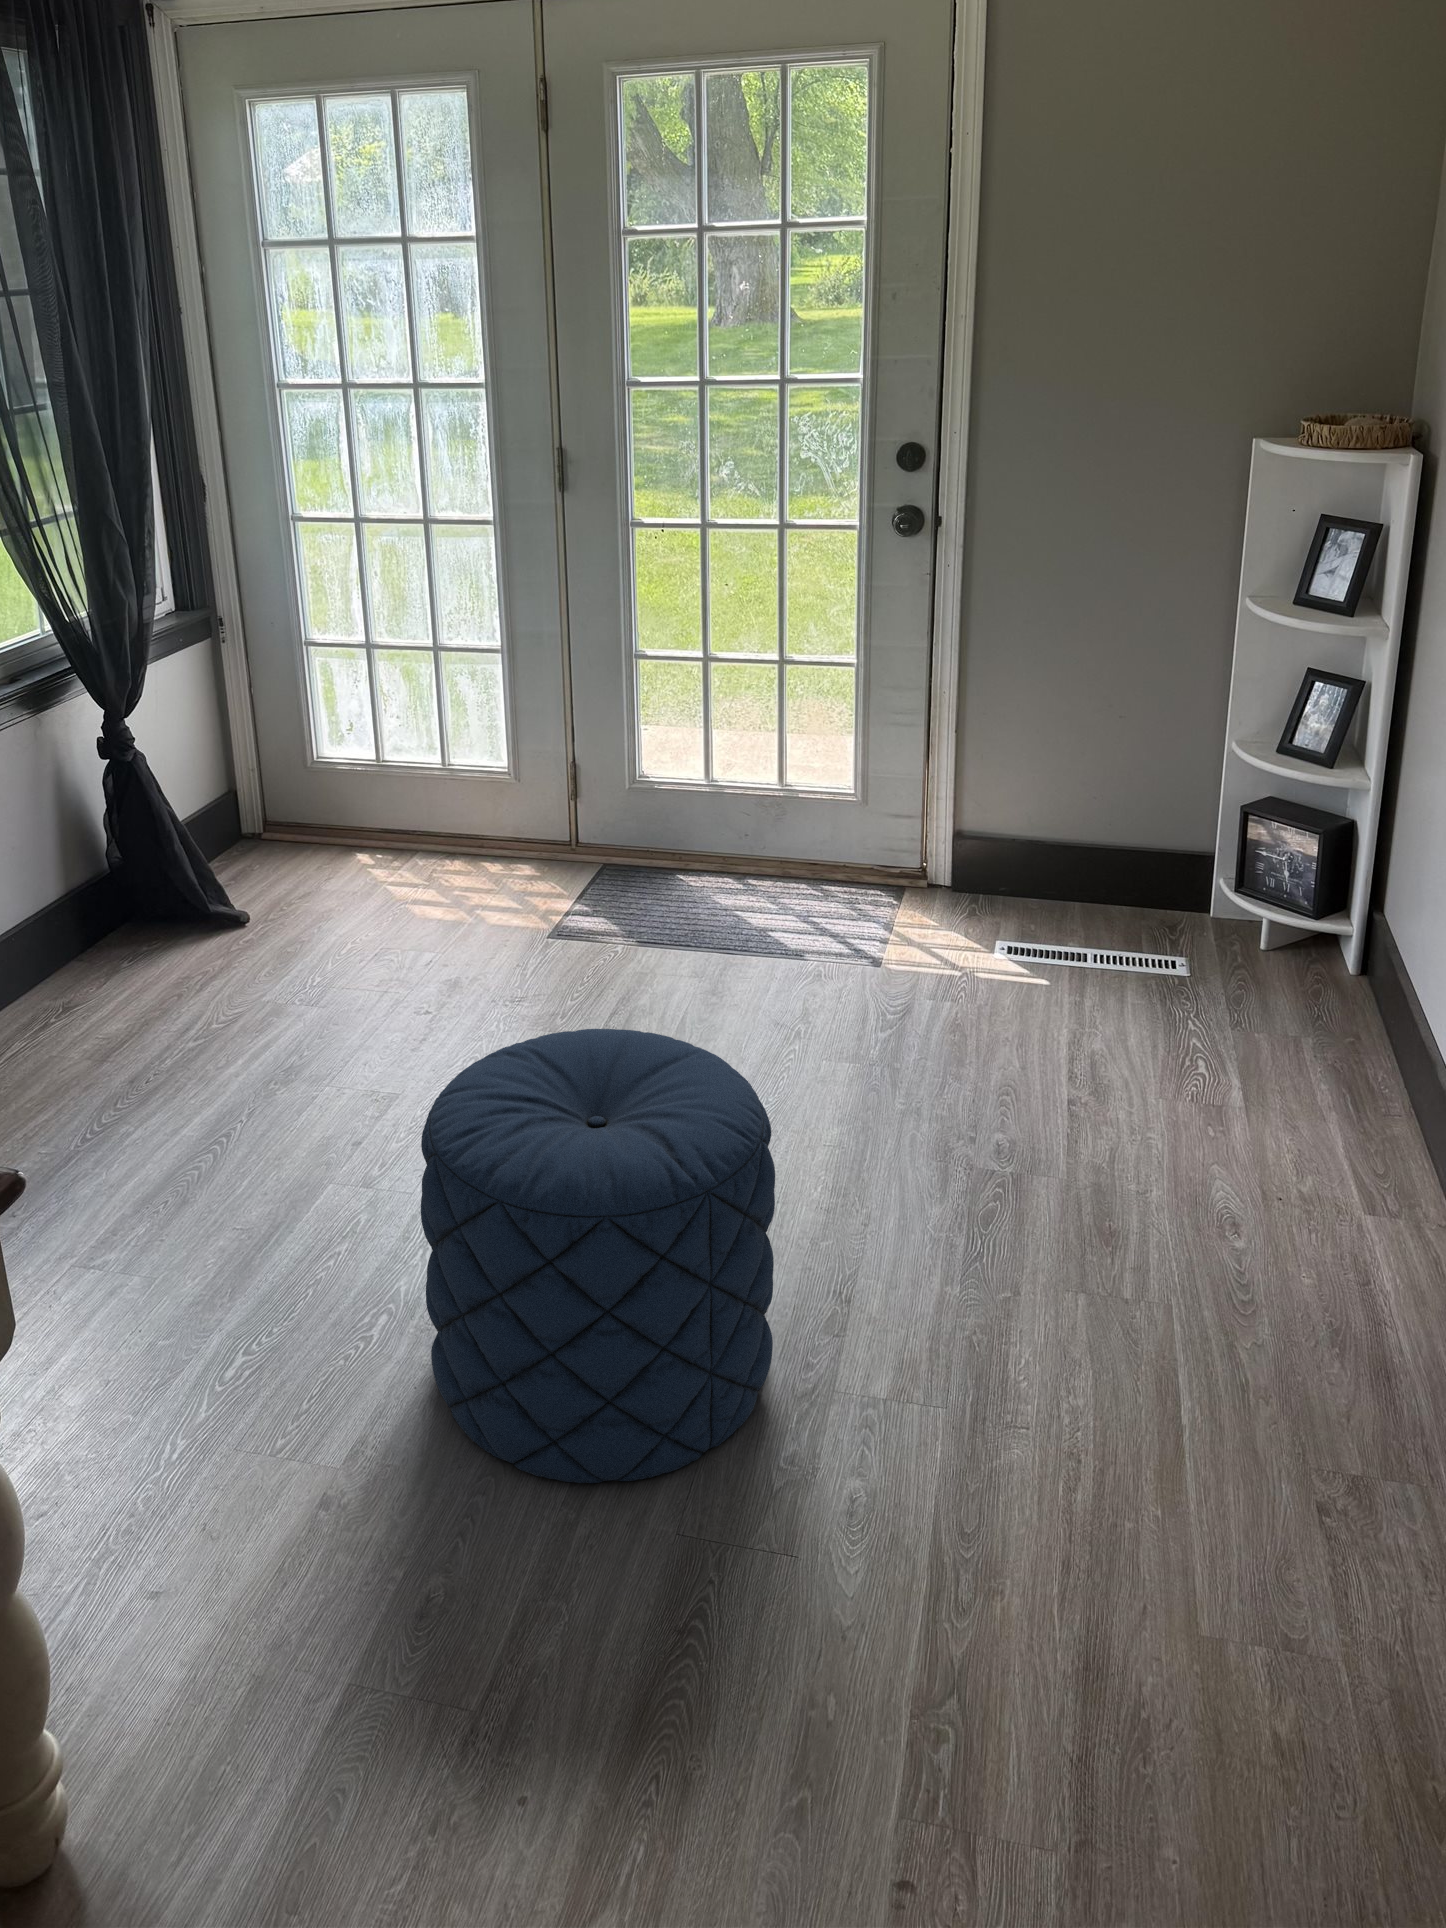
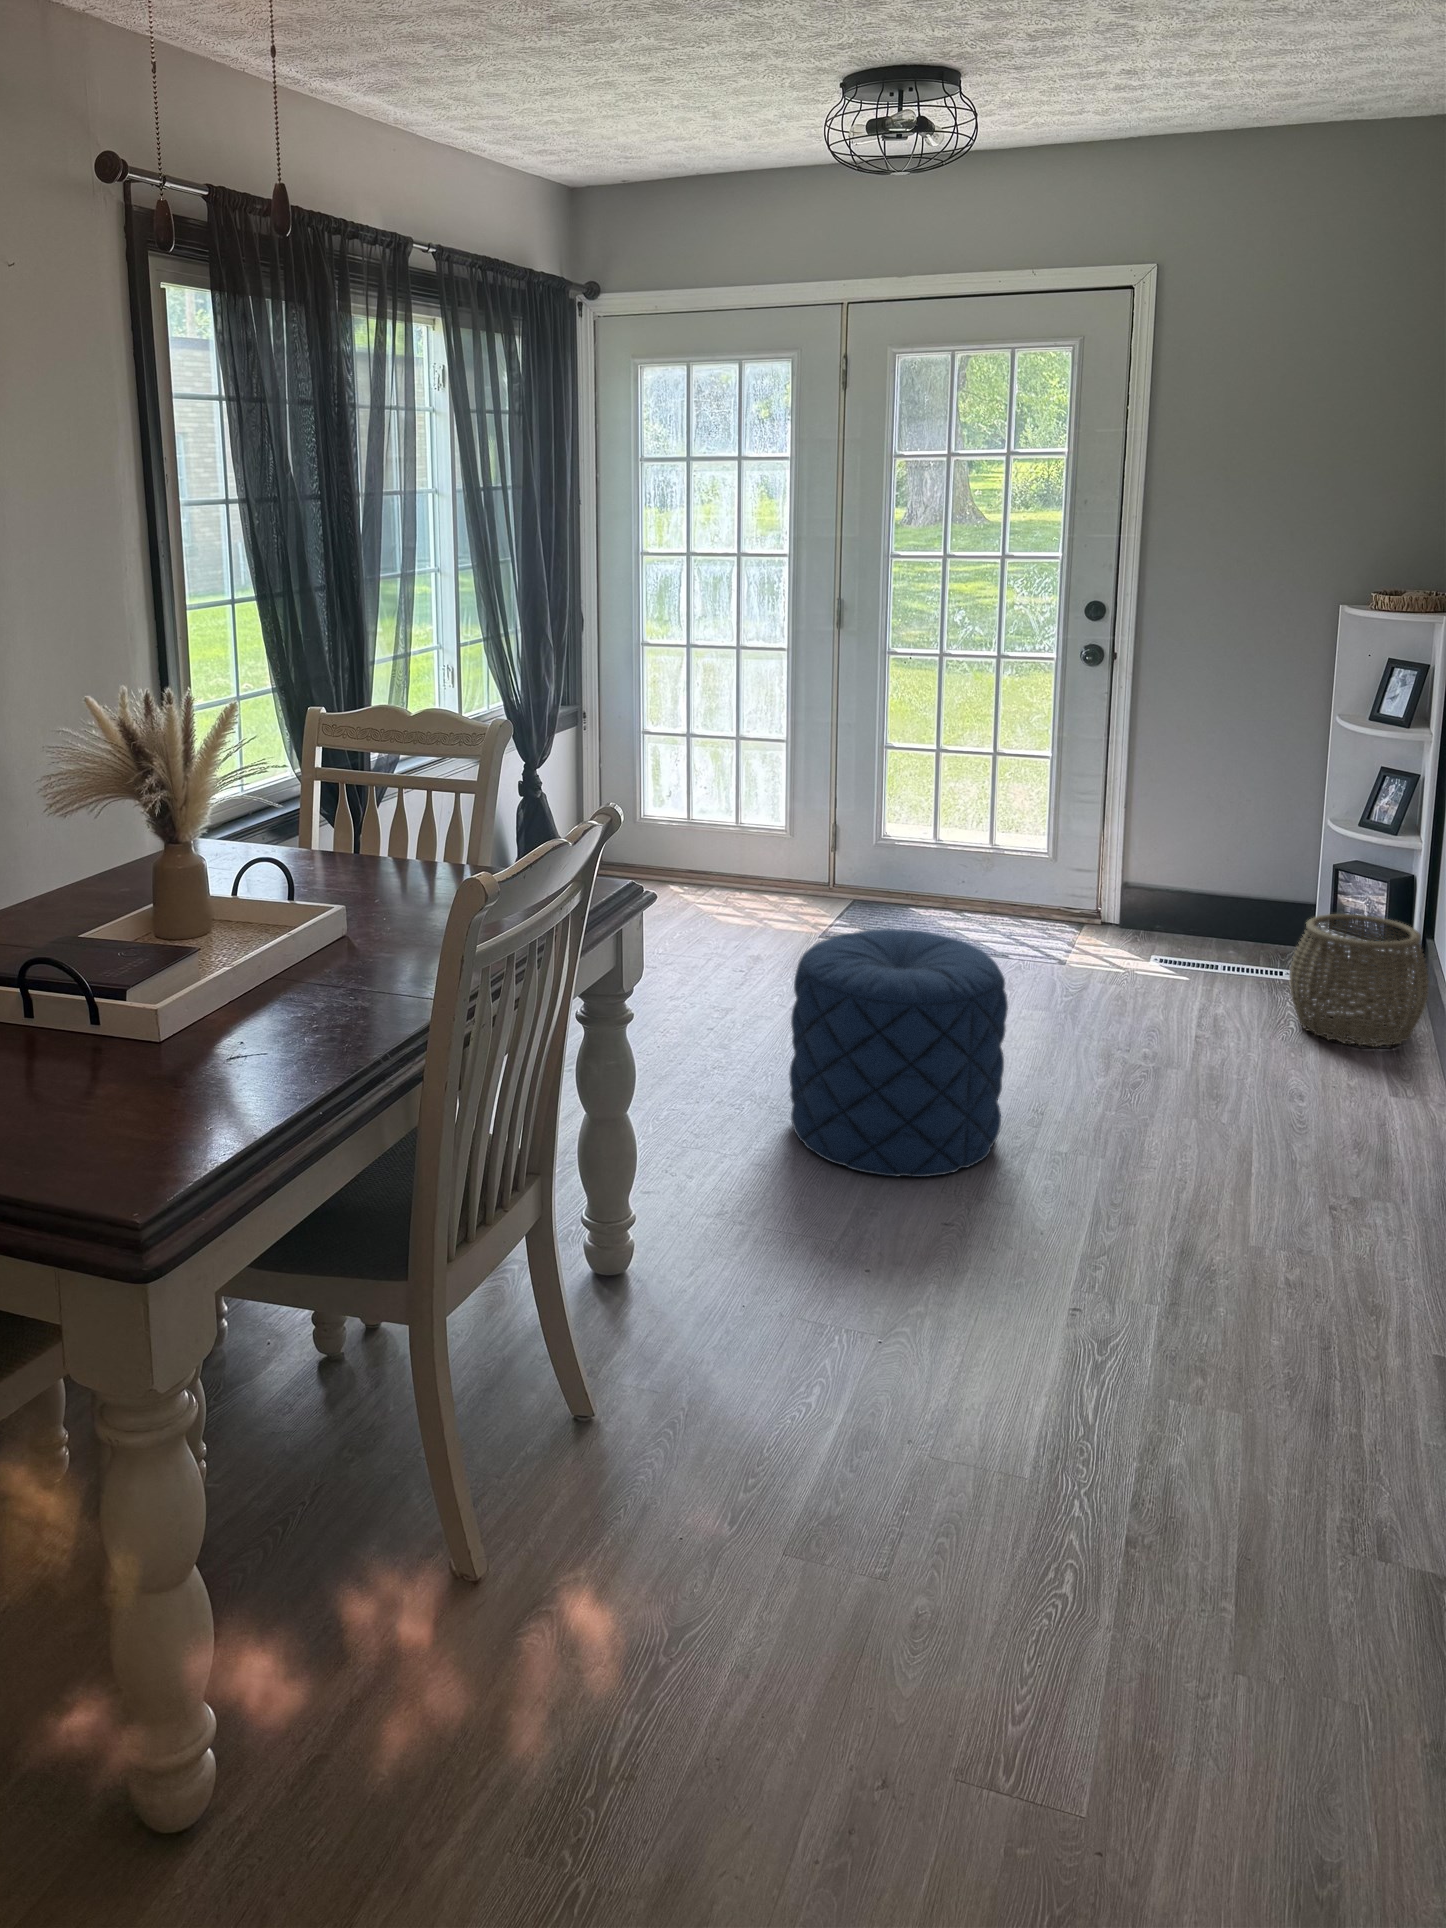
woven basket: none [1193,900,1392,1103] -> present [1290,914,1429,1047]

